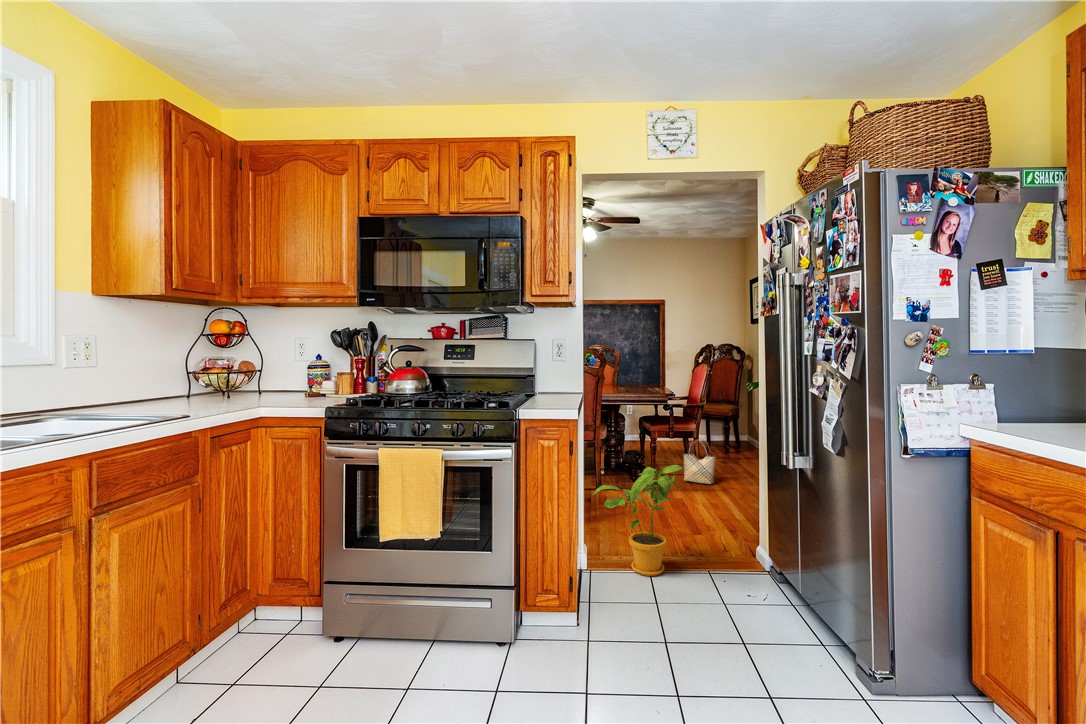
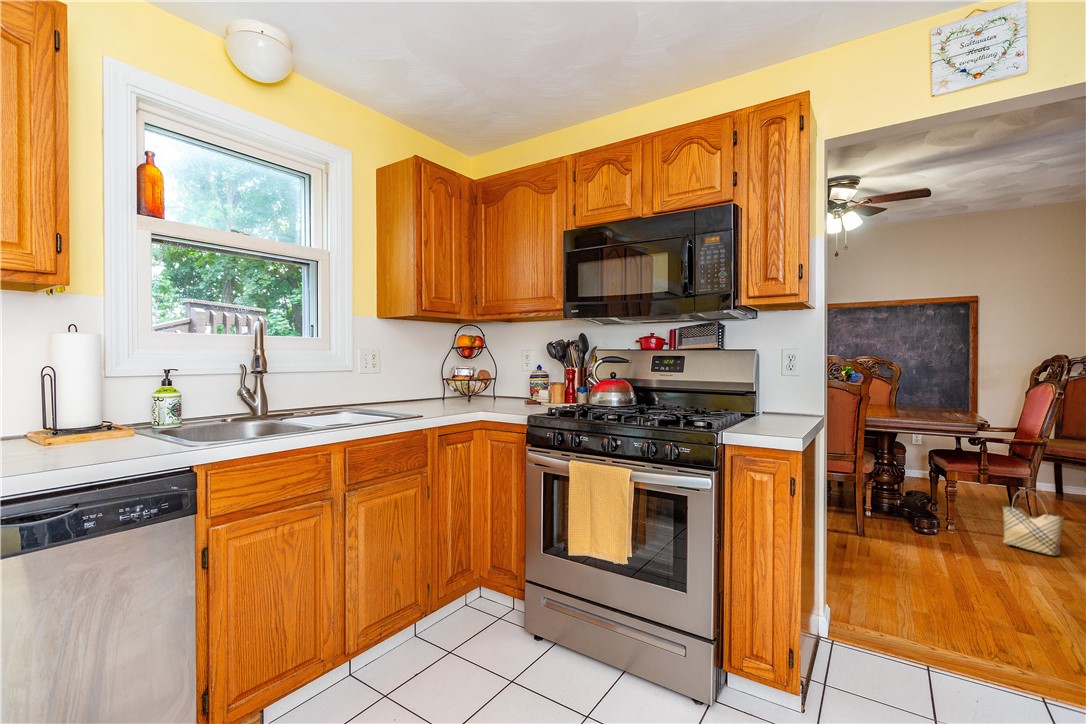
house plant: present [593,465,684,576] -> none [834,519,983,669]

